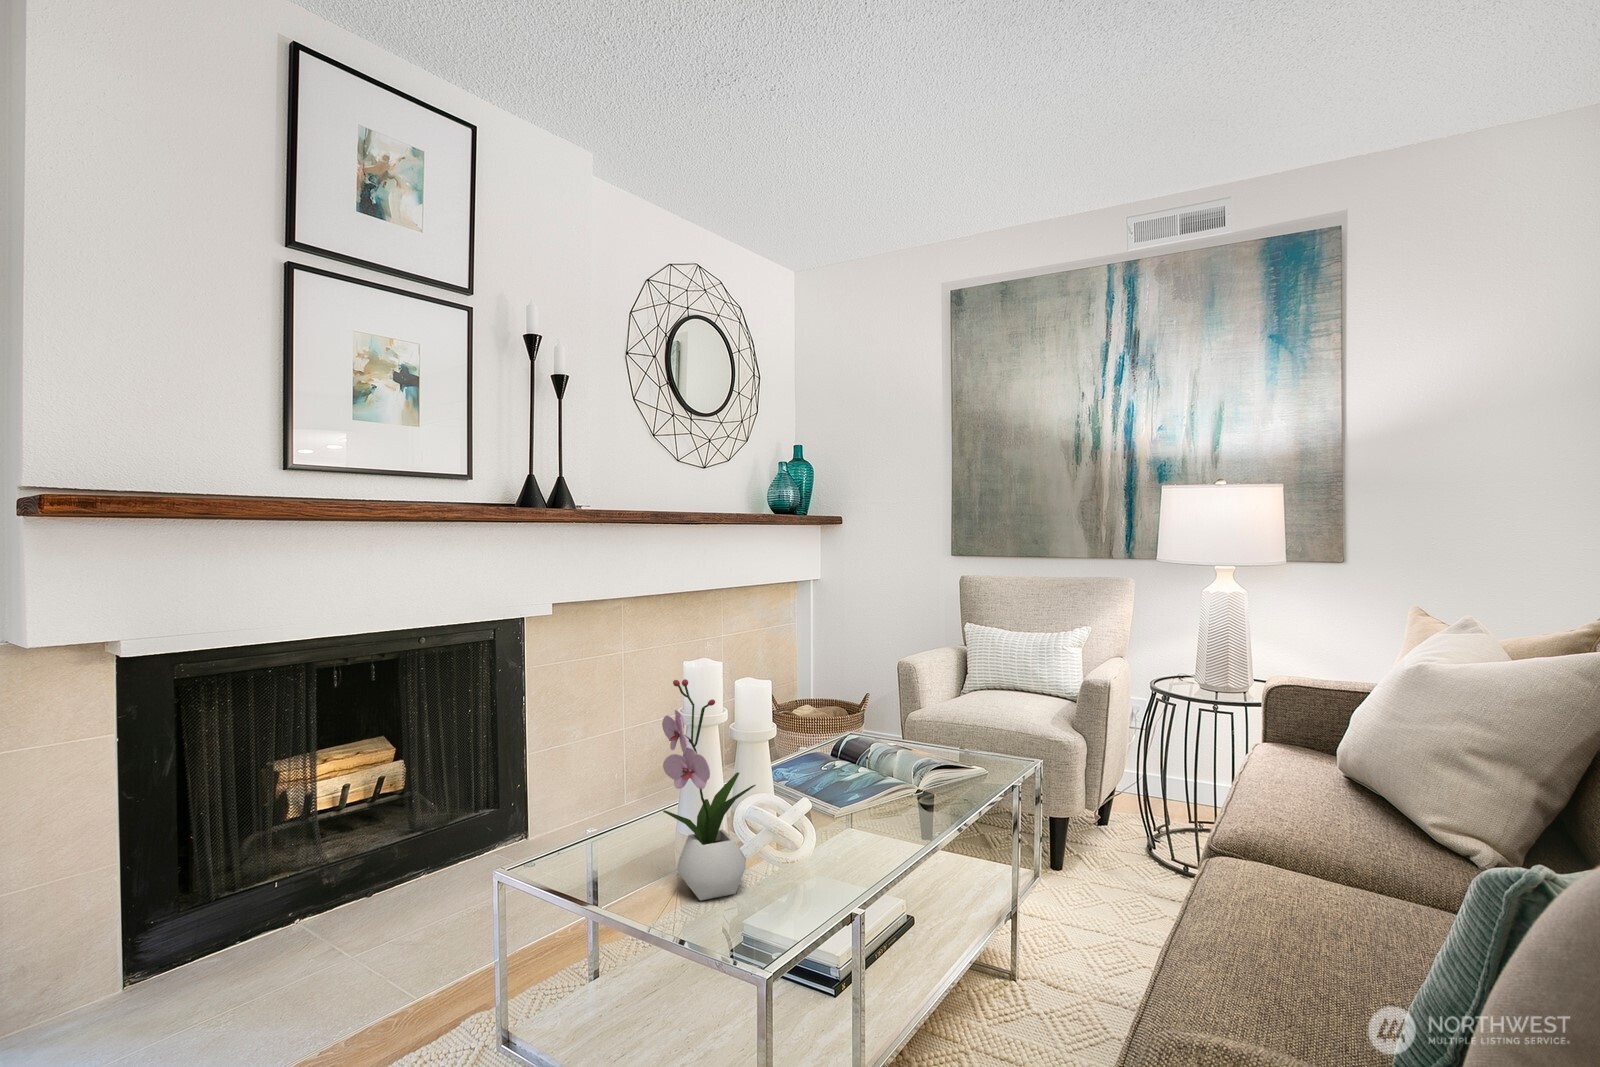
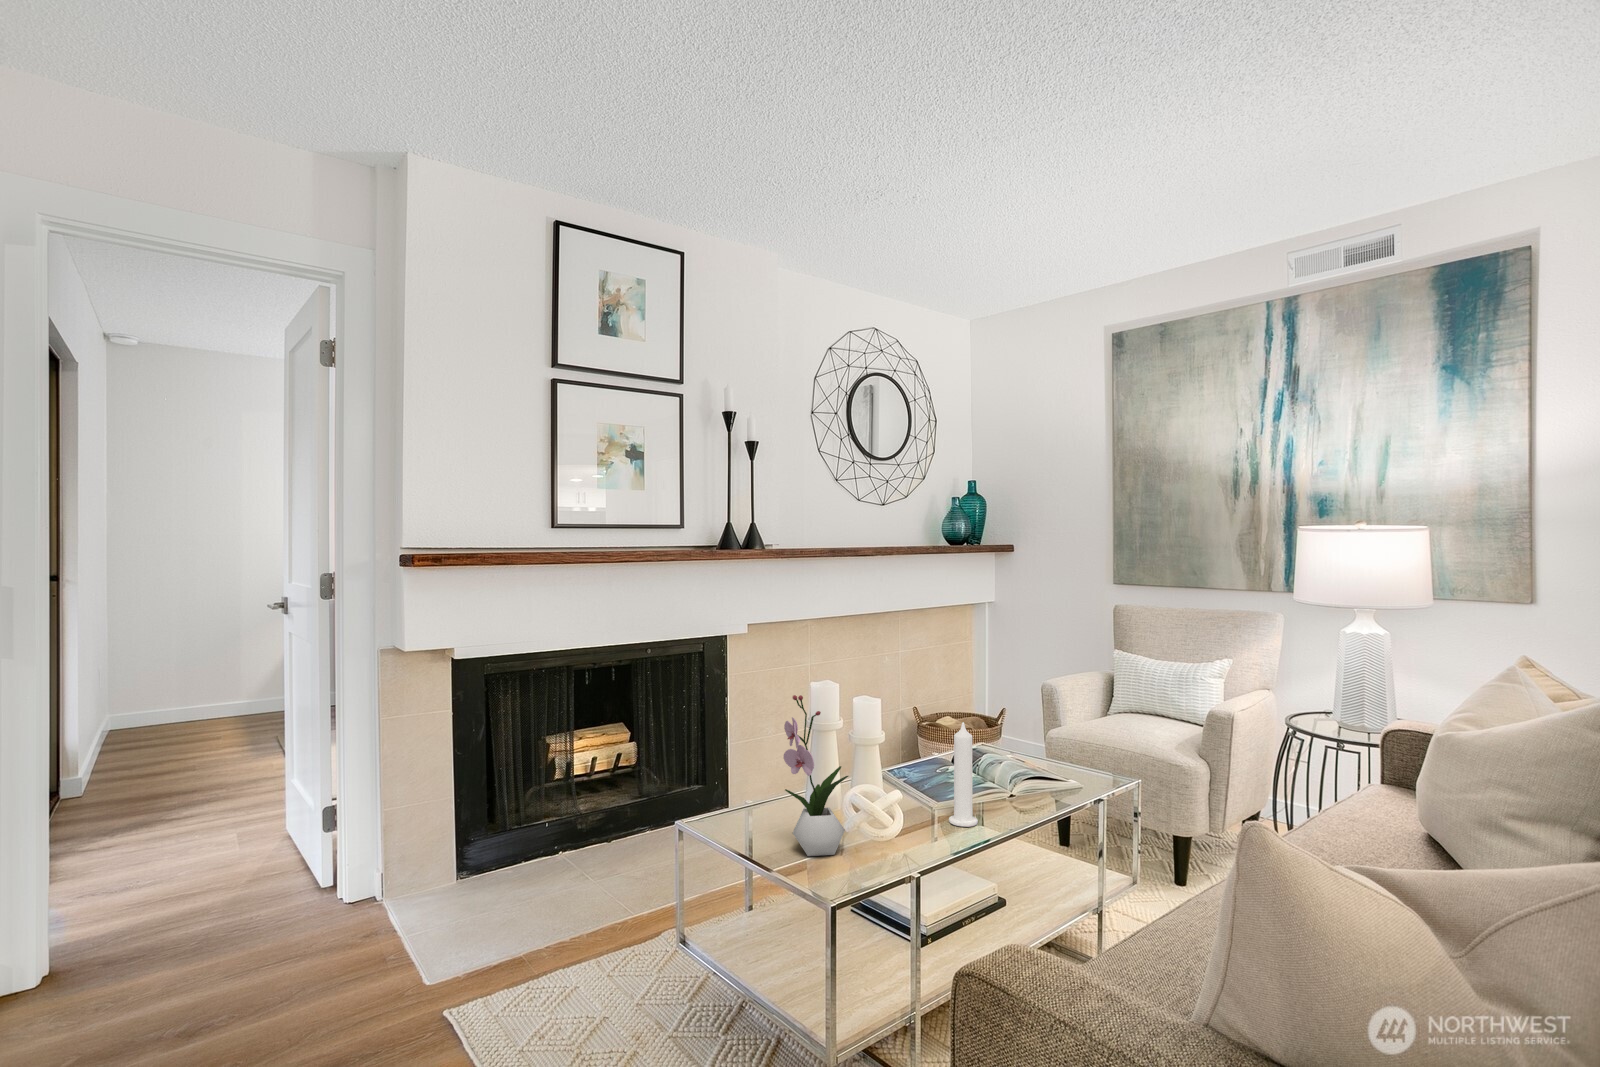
candle: none [859,705,894,836] -> present [949,722,978,827]

